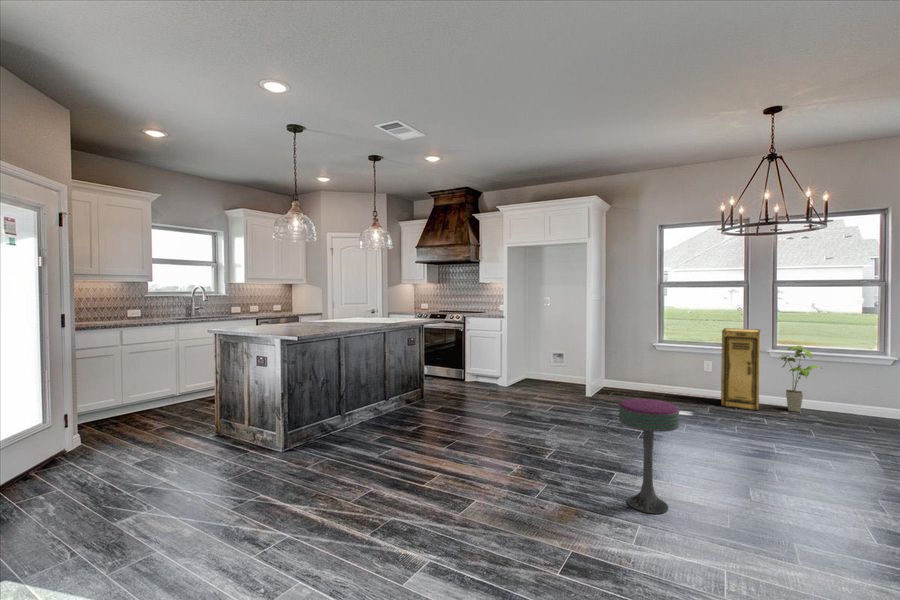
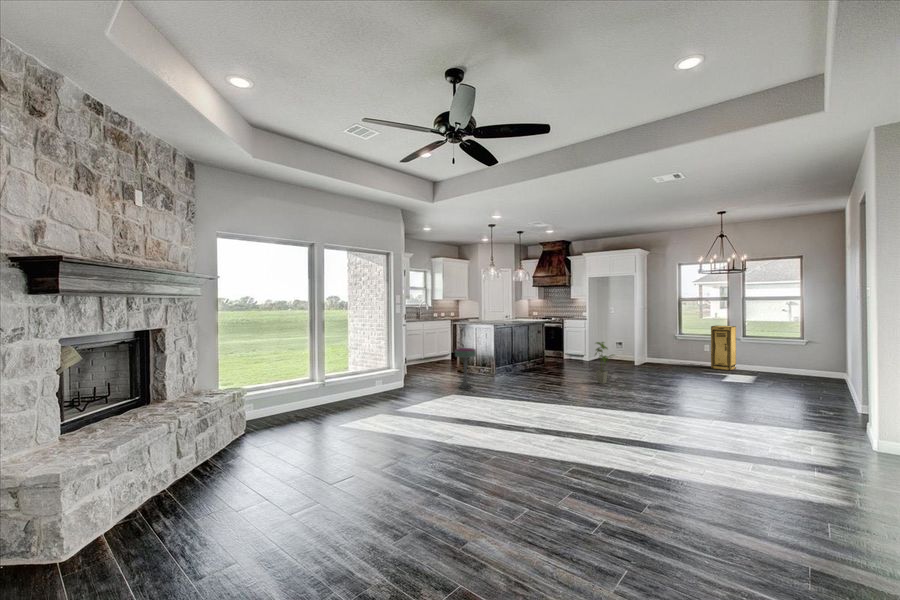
house plant: present [781,346,819,412] -> present [595,342,613,384]
bar stool: present [619,399,679,514] -> present [455,348,476,389]

